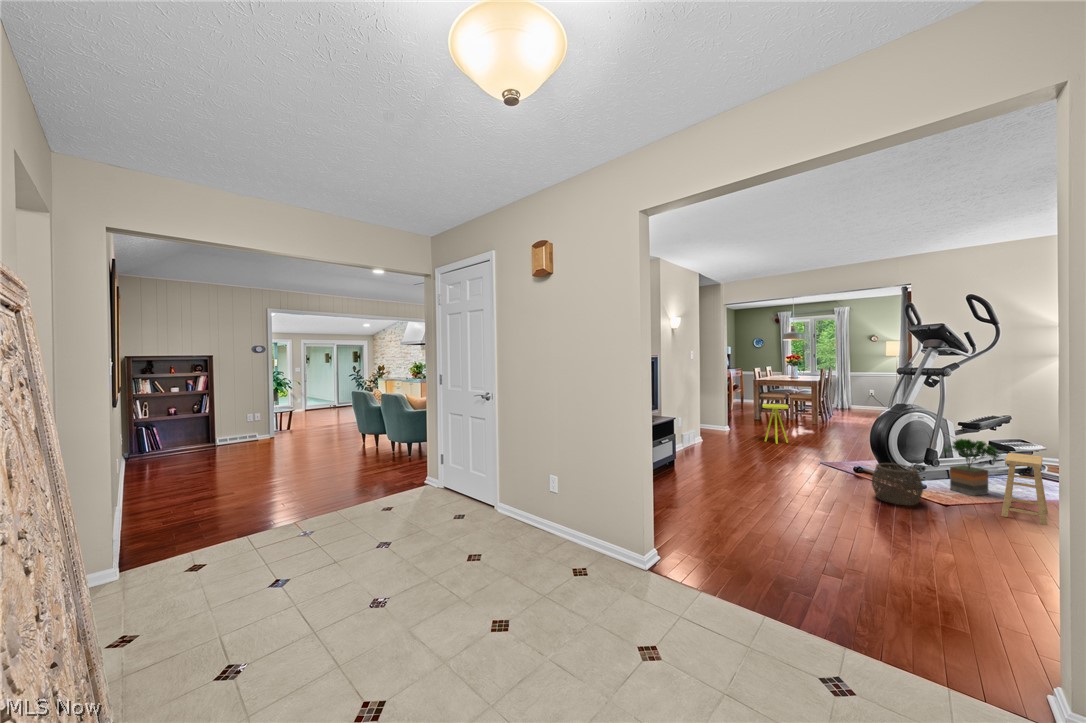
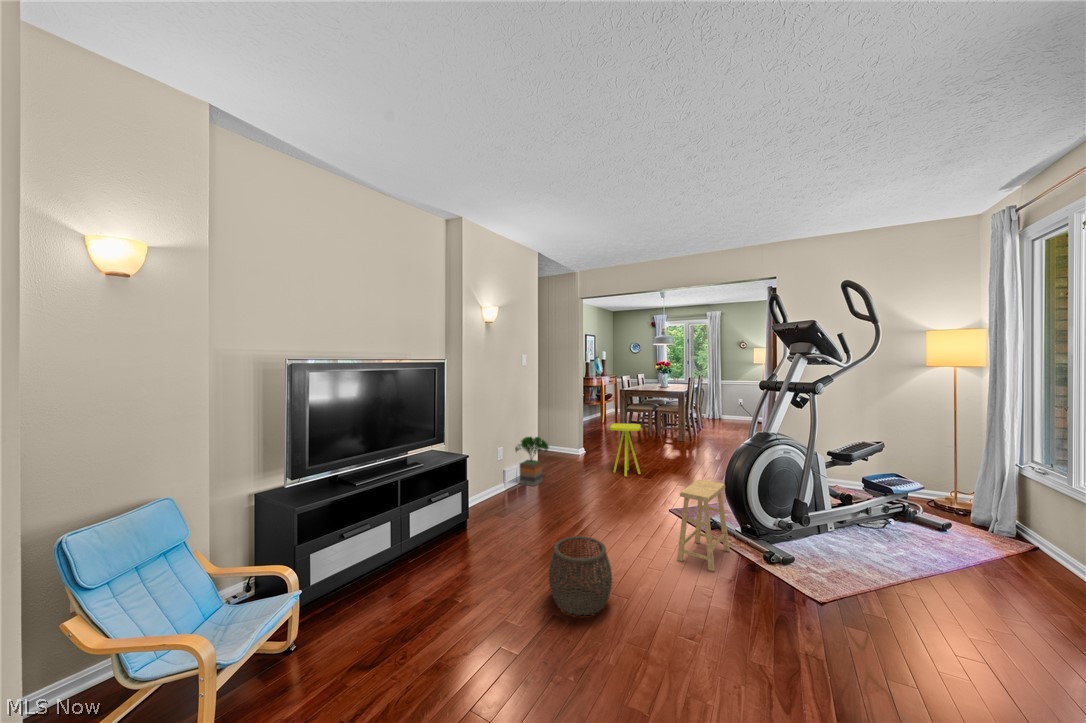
potted tree: present [944,439,1001,496] -> present [515,437,549,486]
footstool: present [1001,453,1048,525] -> present [677,479,730,572]
woven basket: present [872,463,923,505] -> present [549,536,612,616]

